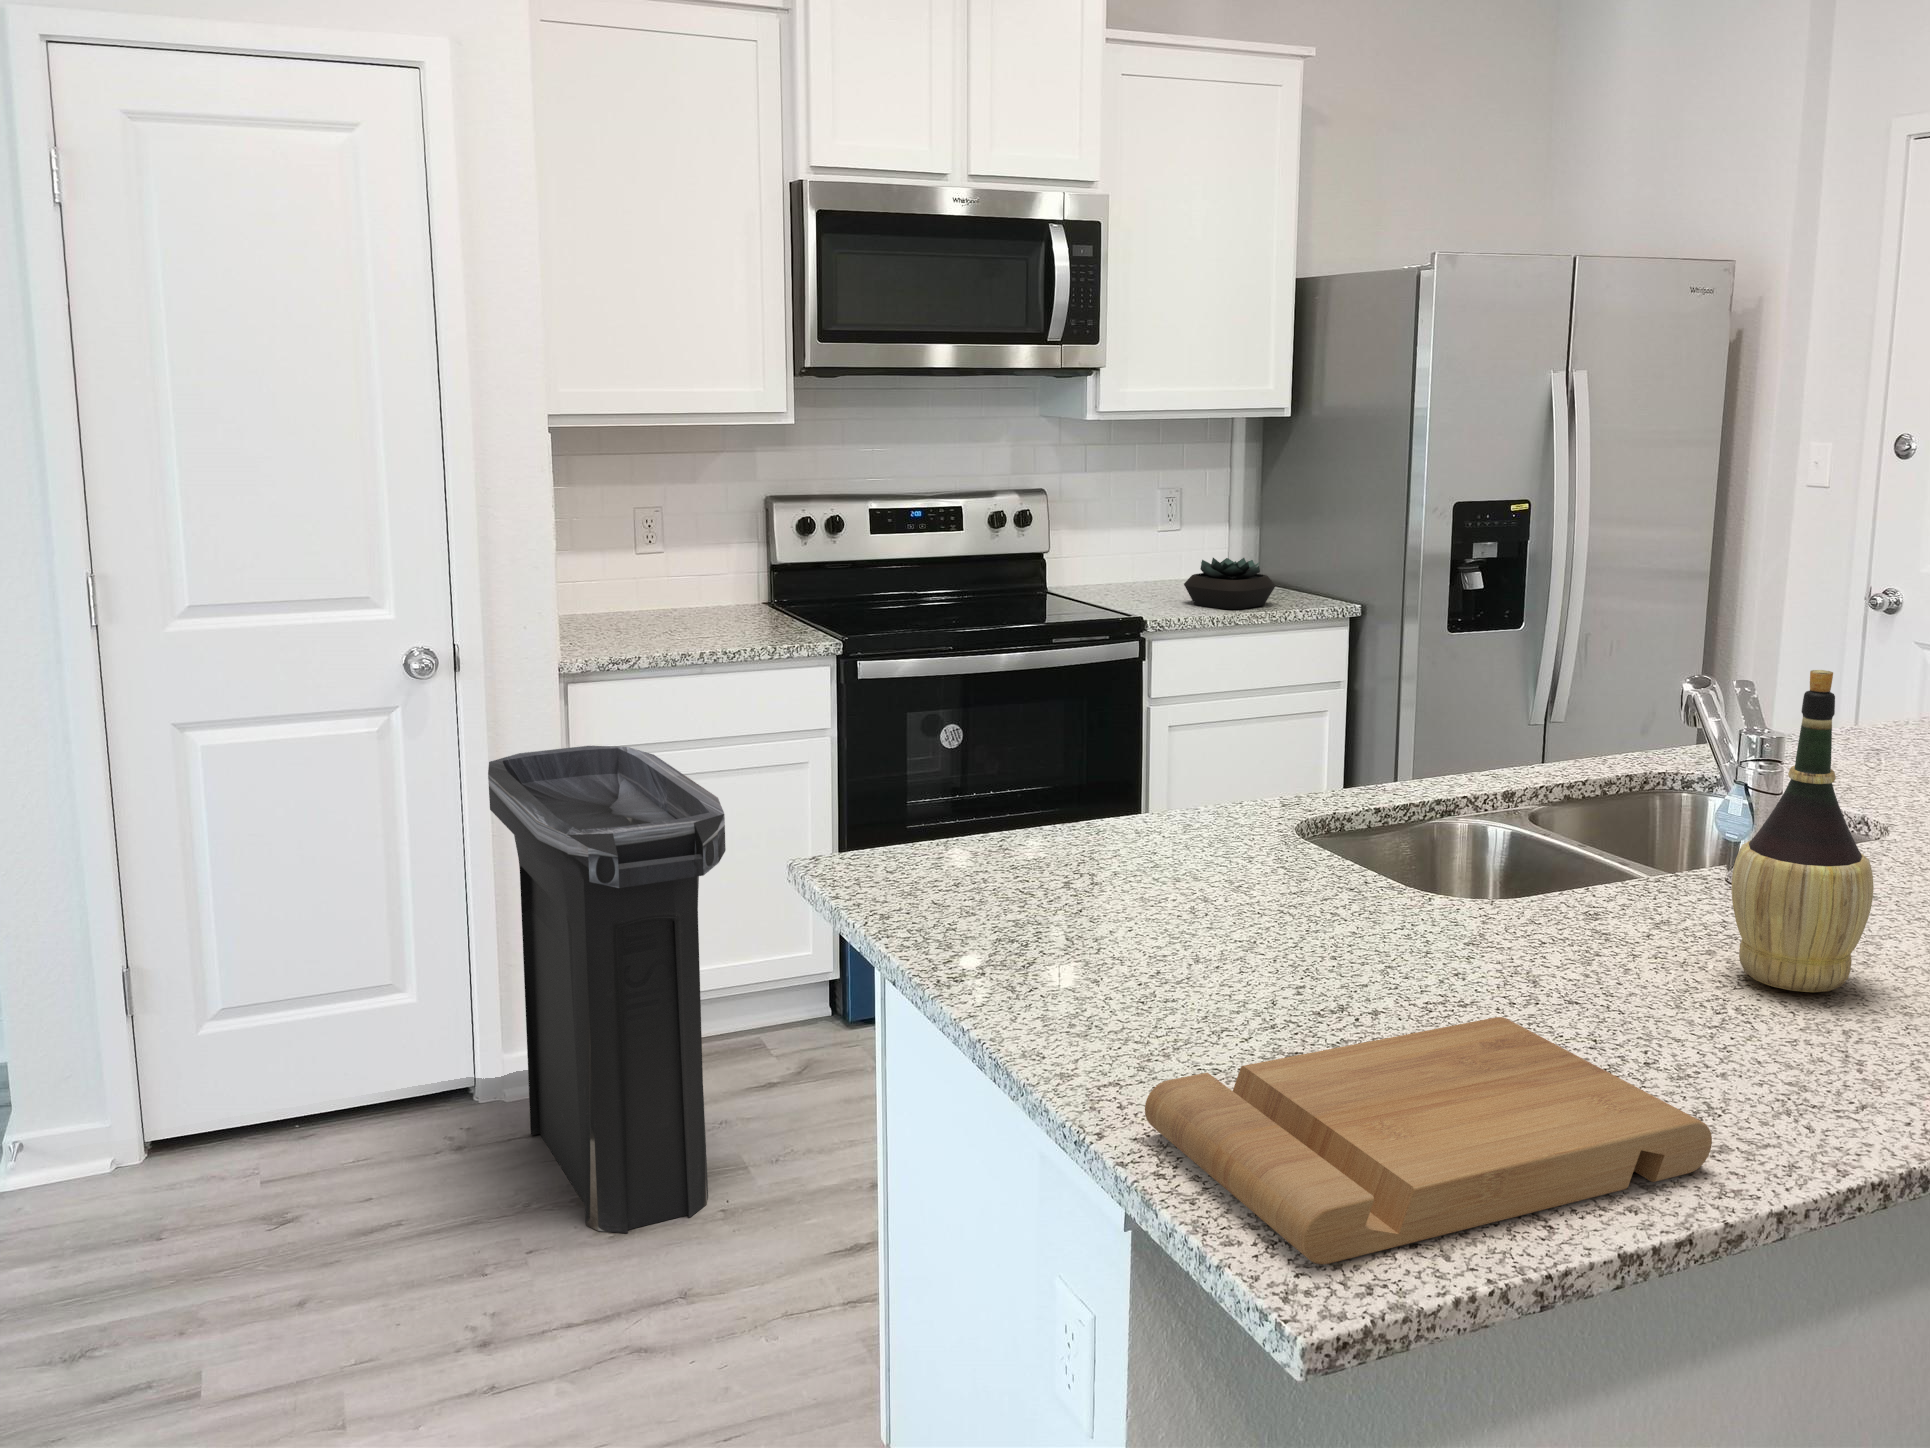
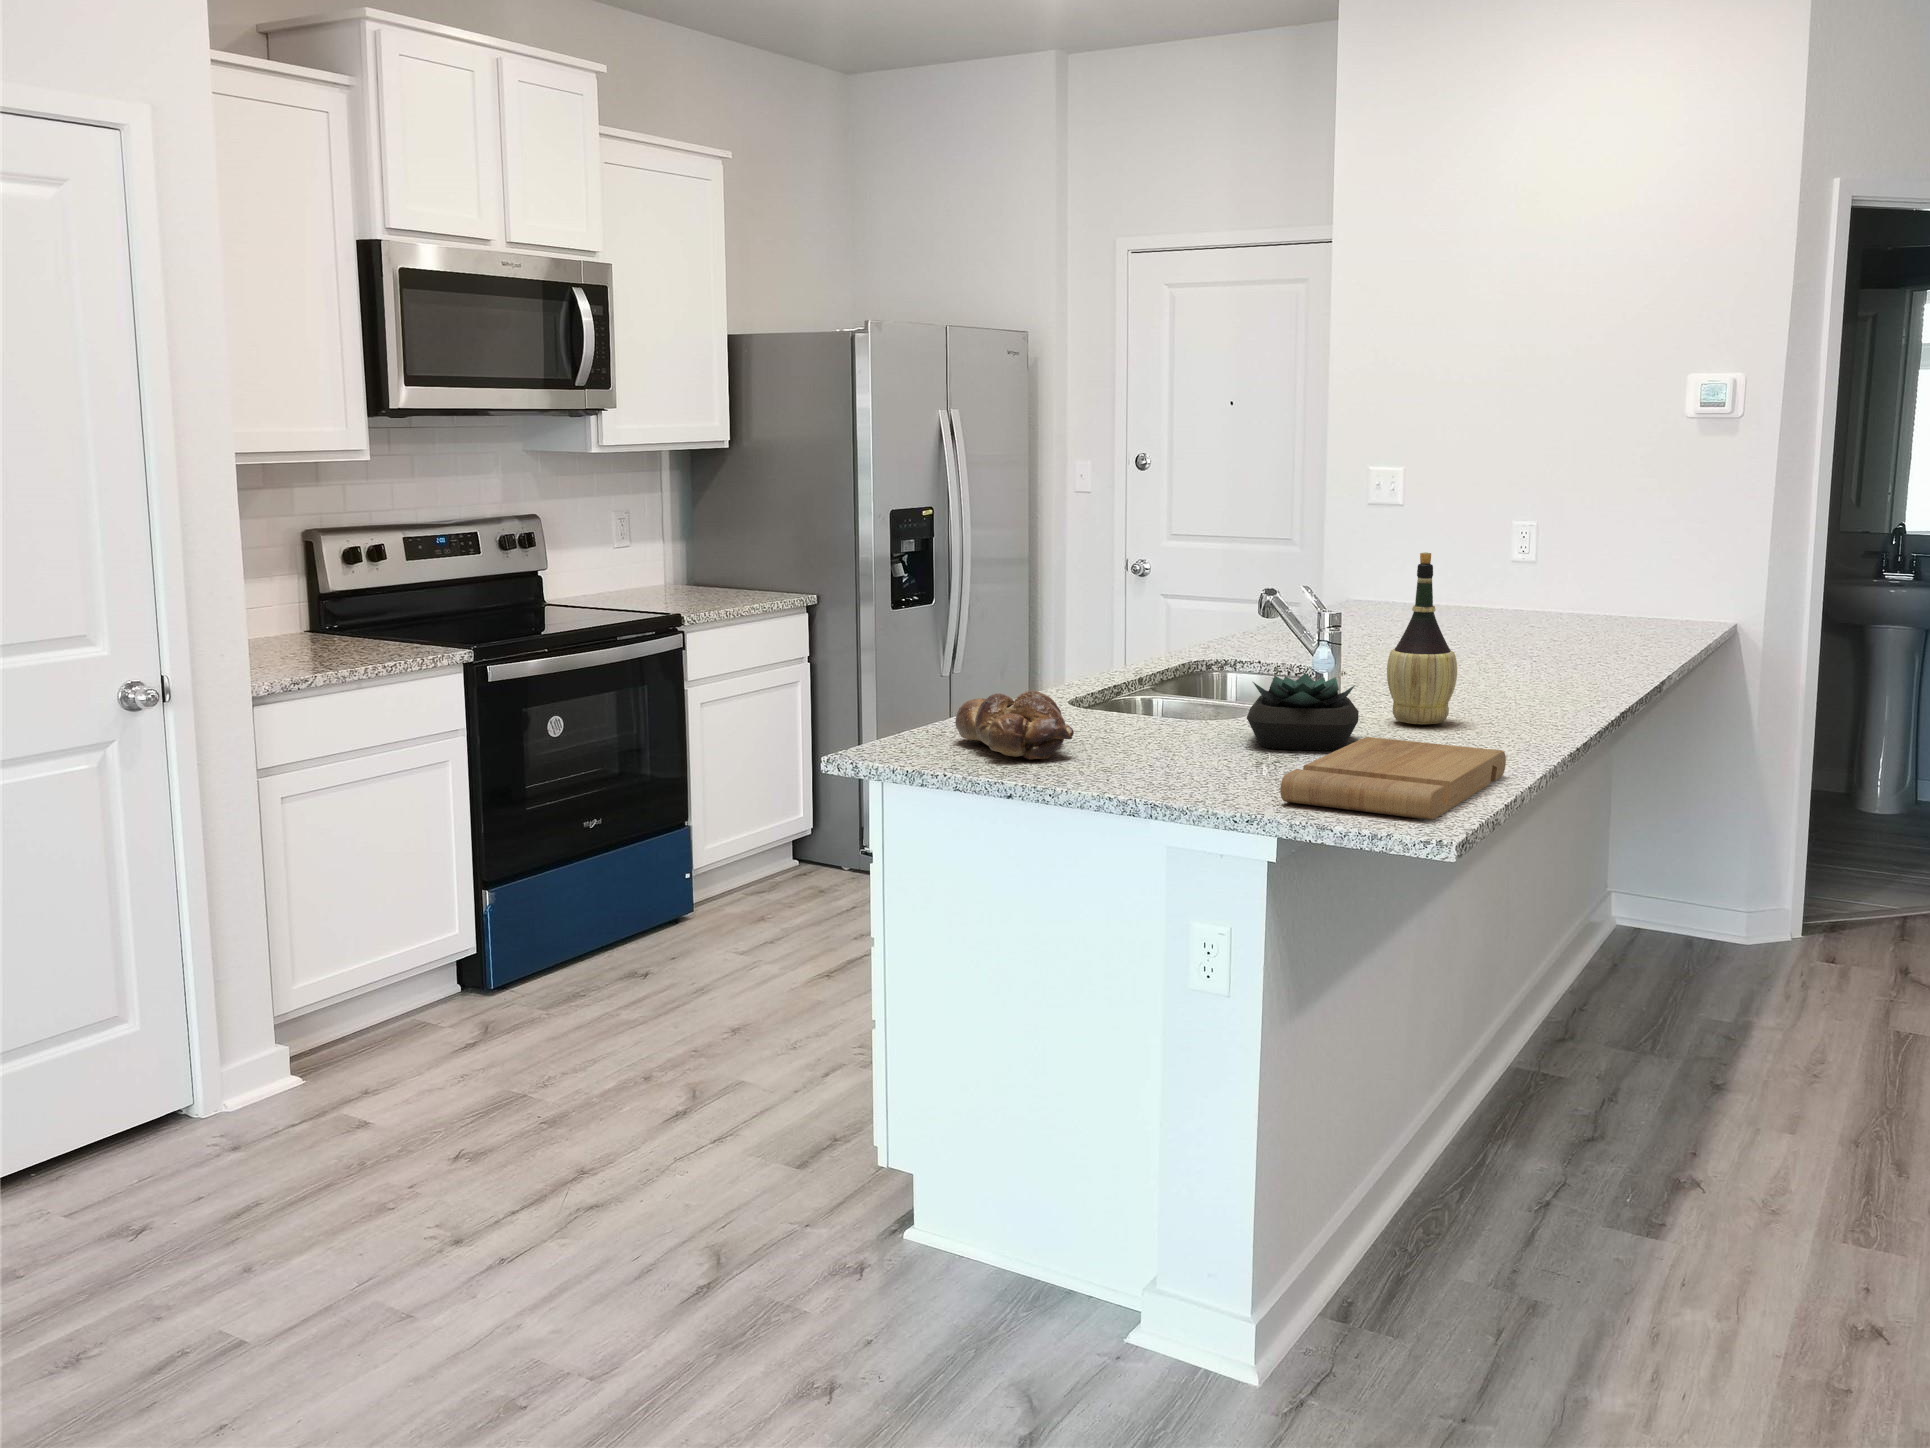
succulent plant: present [1184,558,1275,609] -> present [1247,673,1359,751]
trash can: present [488,746,726,1233] -> none [231,754,546,1161]
bread loaf: none [956,815,1131,935] -> present [955,691,1074,759]

